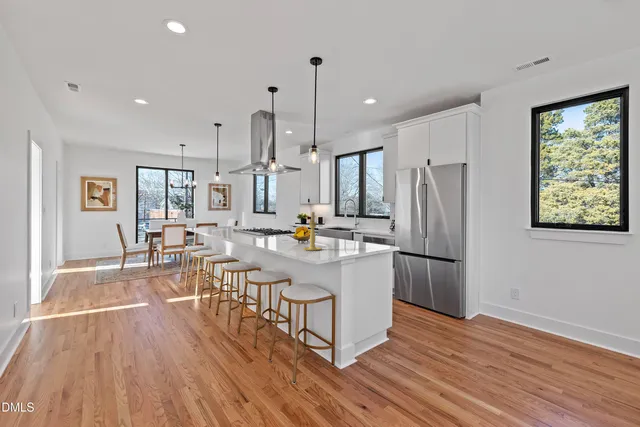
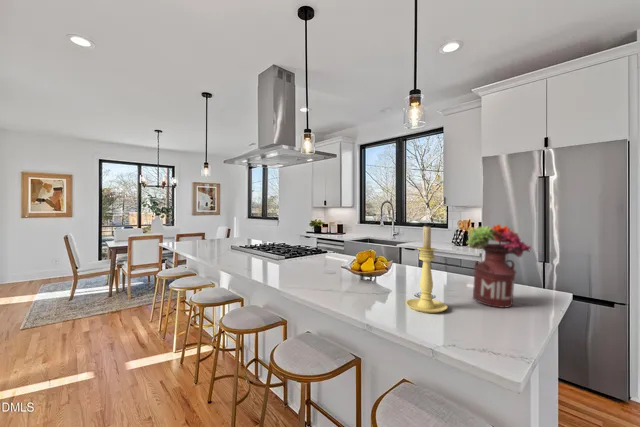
flower arrangement: none [334,211,360,250] -> present [466,224,531,308]

